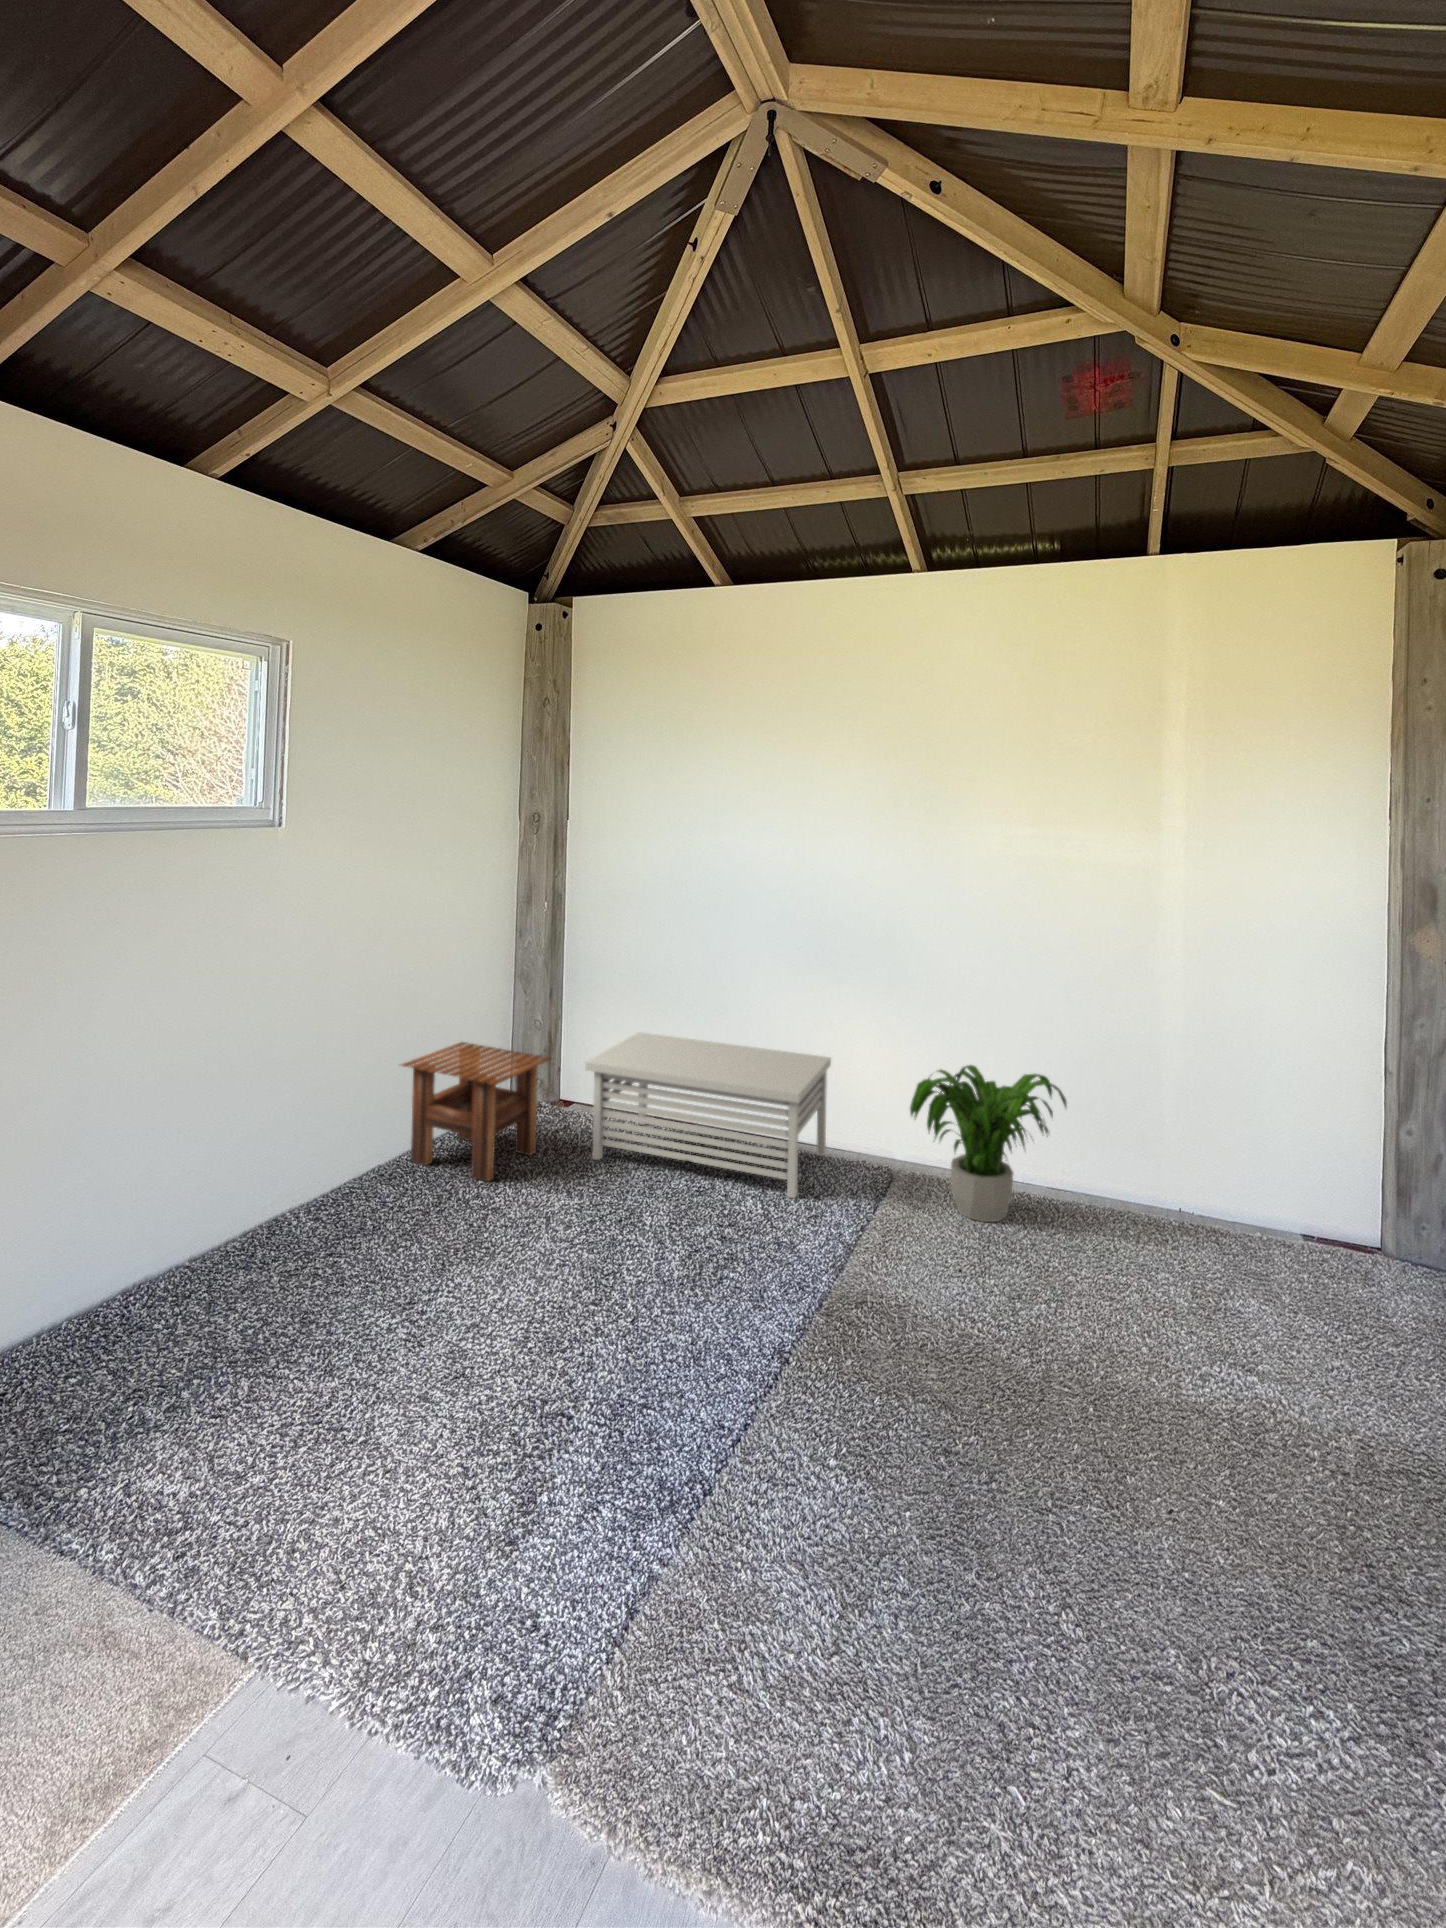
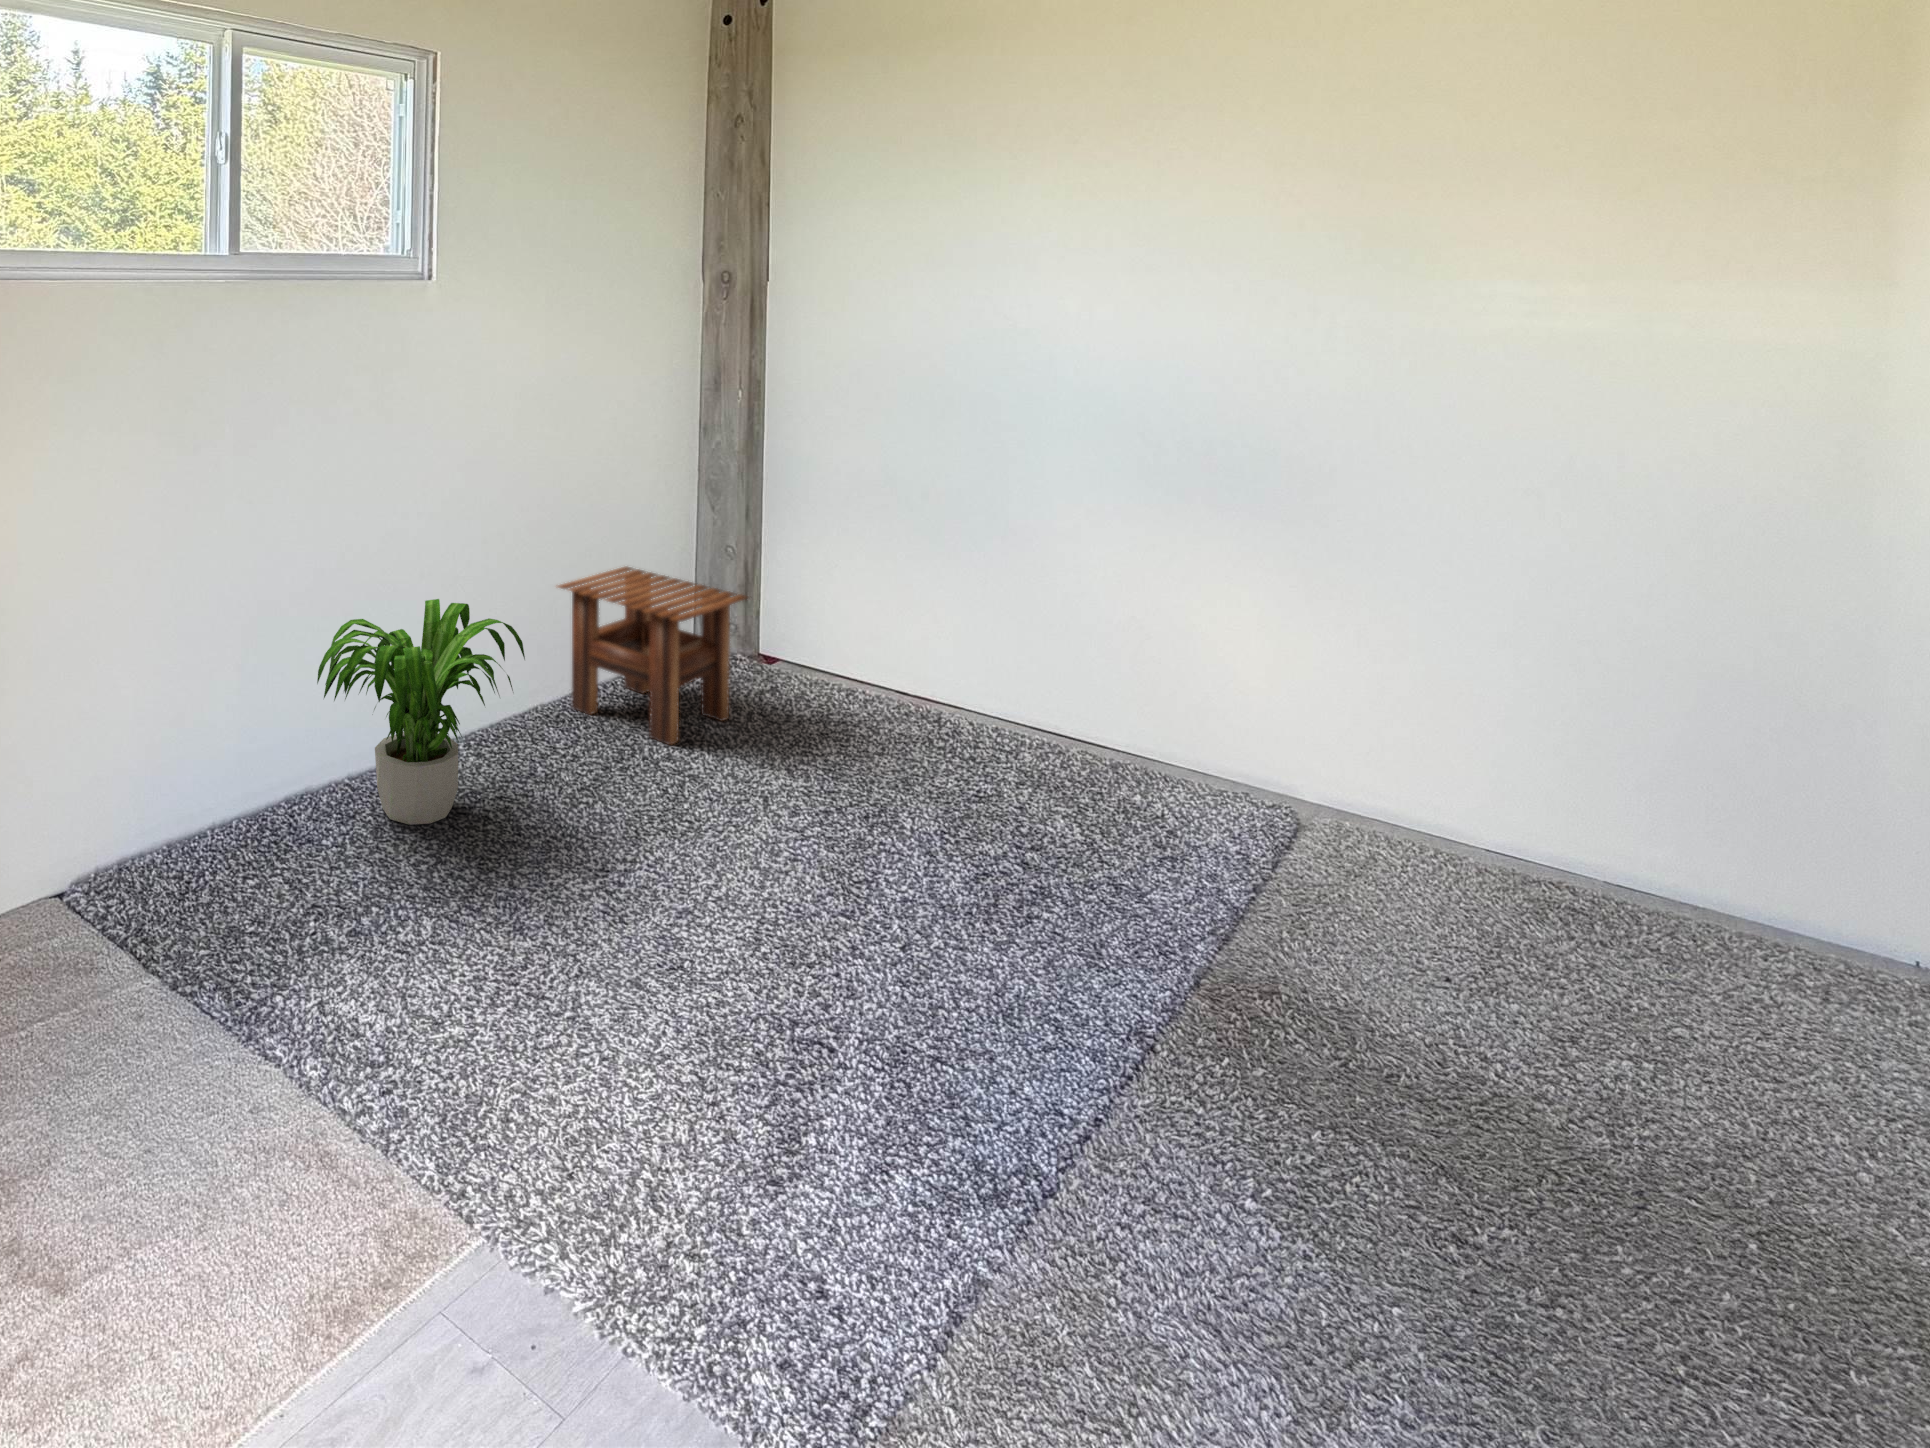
storage bench: present [585,1032,831,1199] -> none [797,575,1185,836]
potted plant: present [910,1065,1067,1222] -> present [317,599,525,825]

